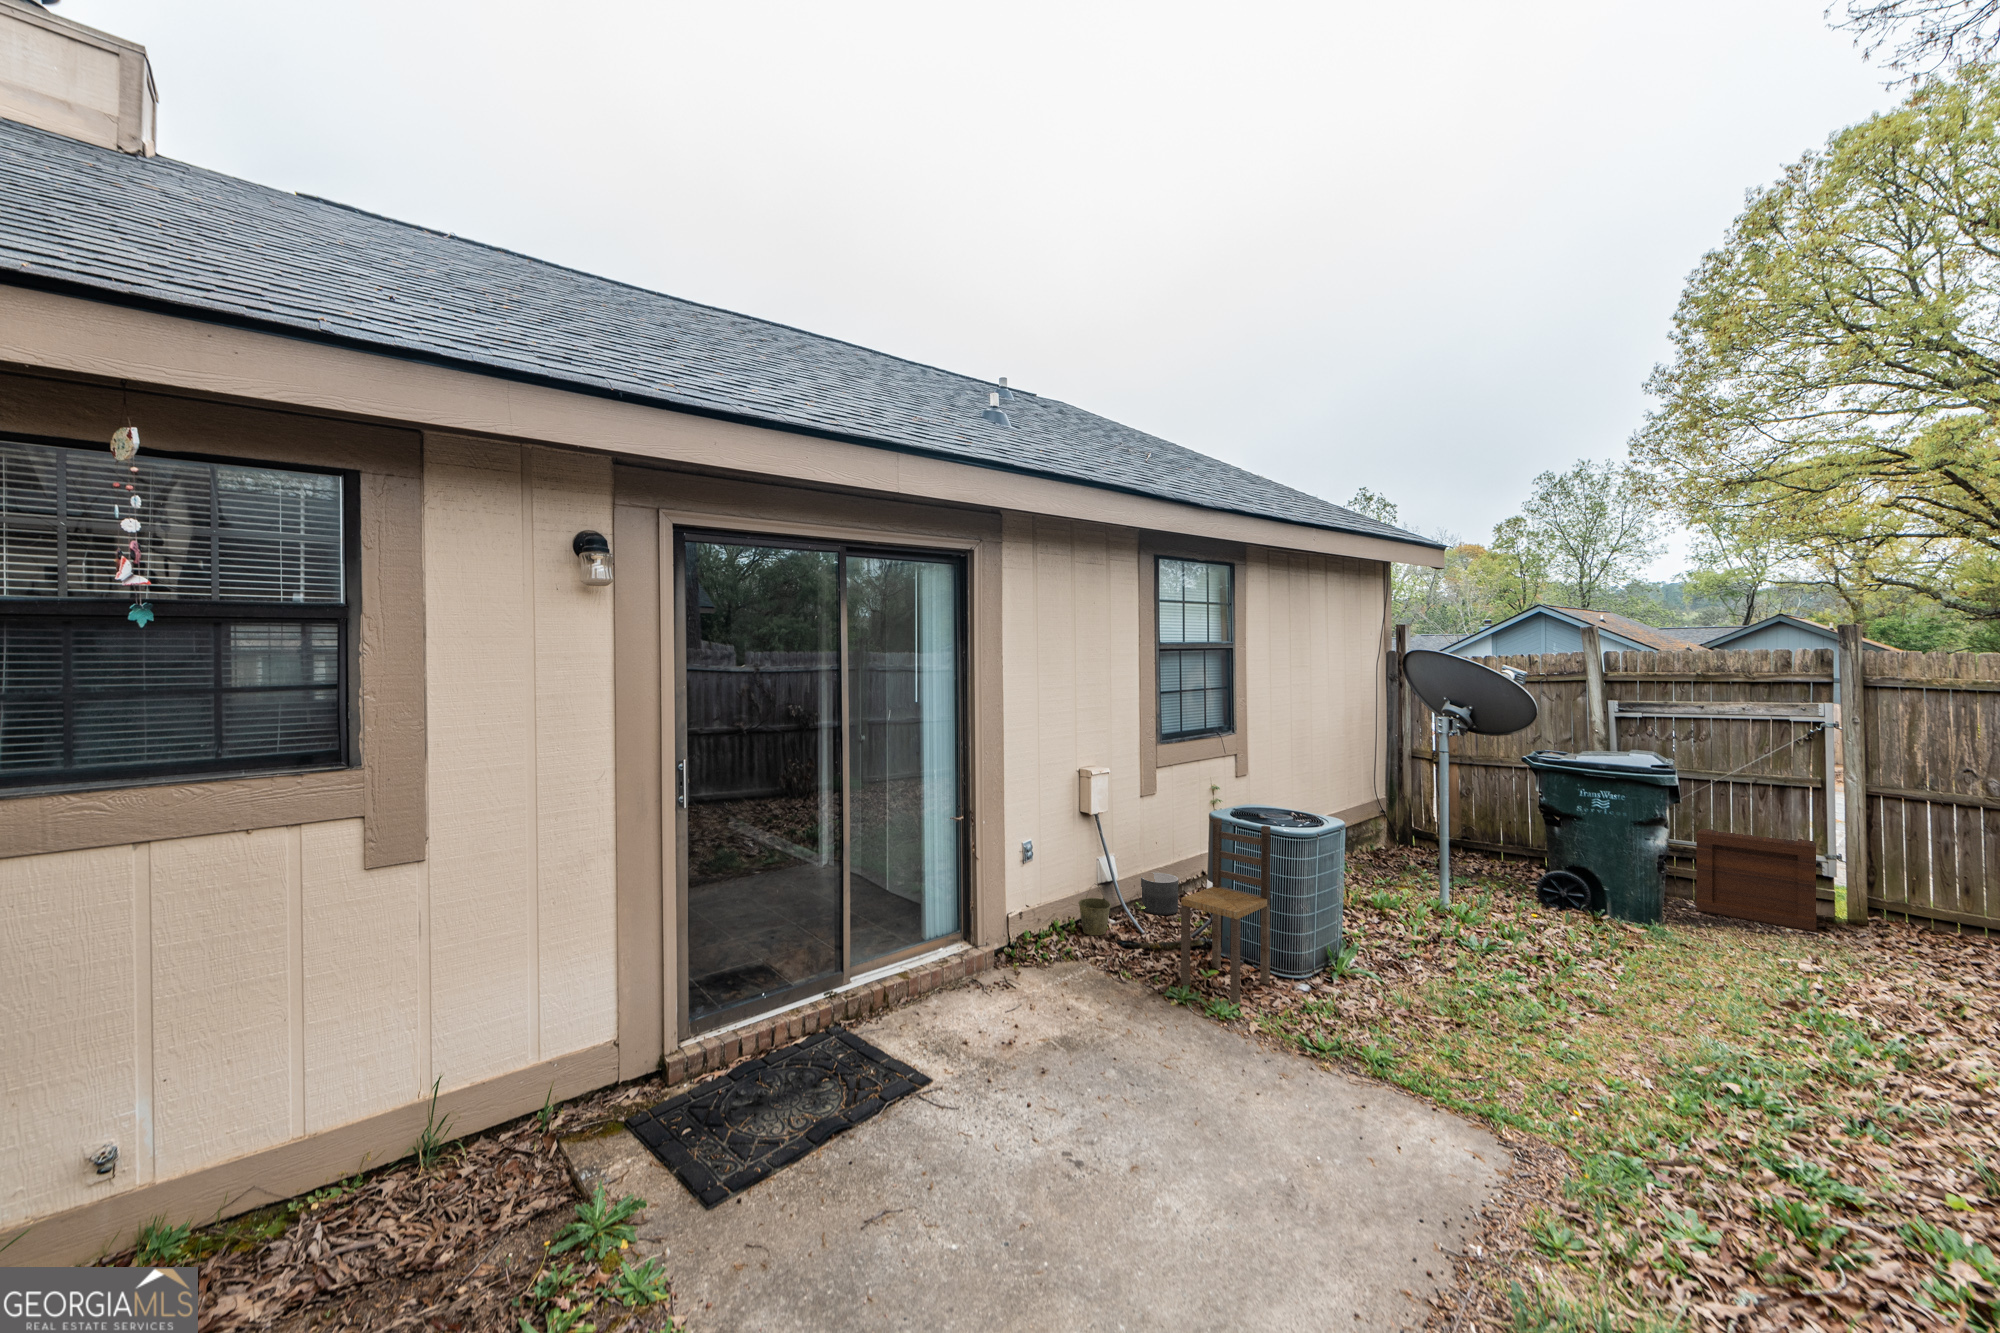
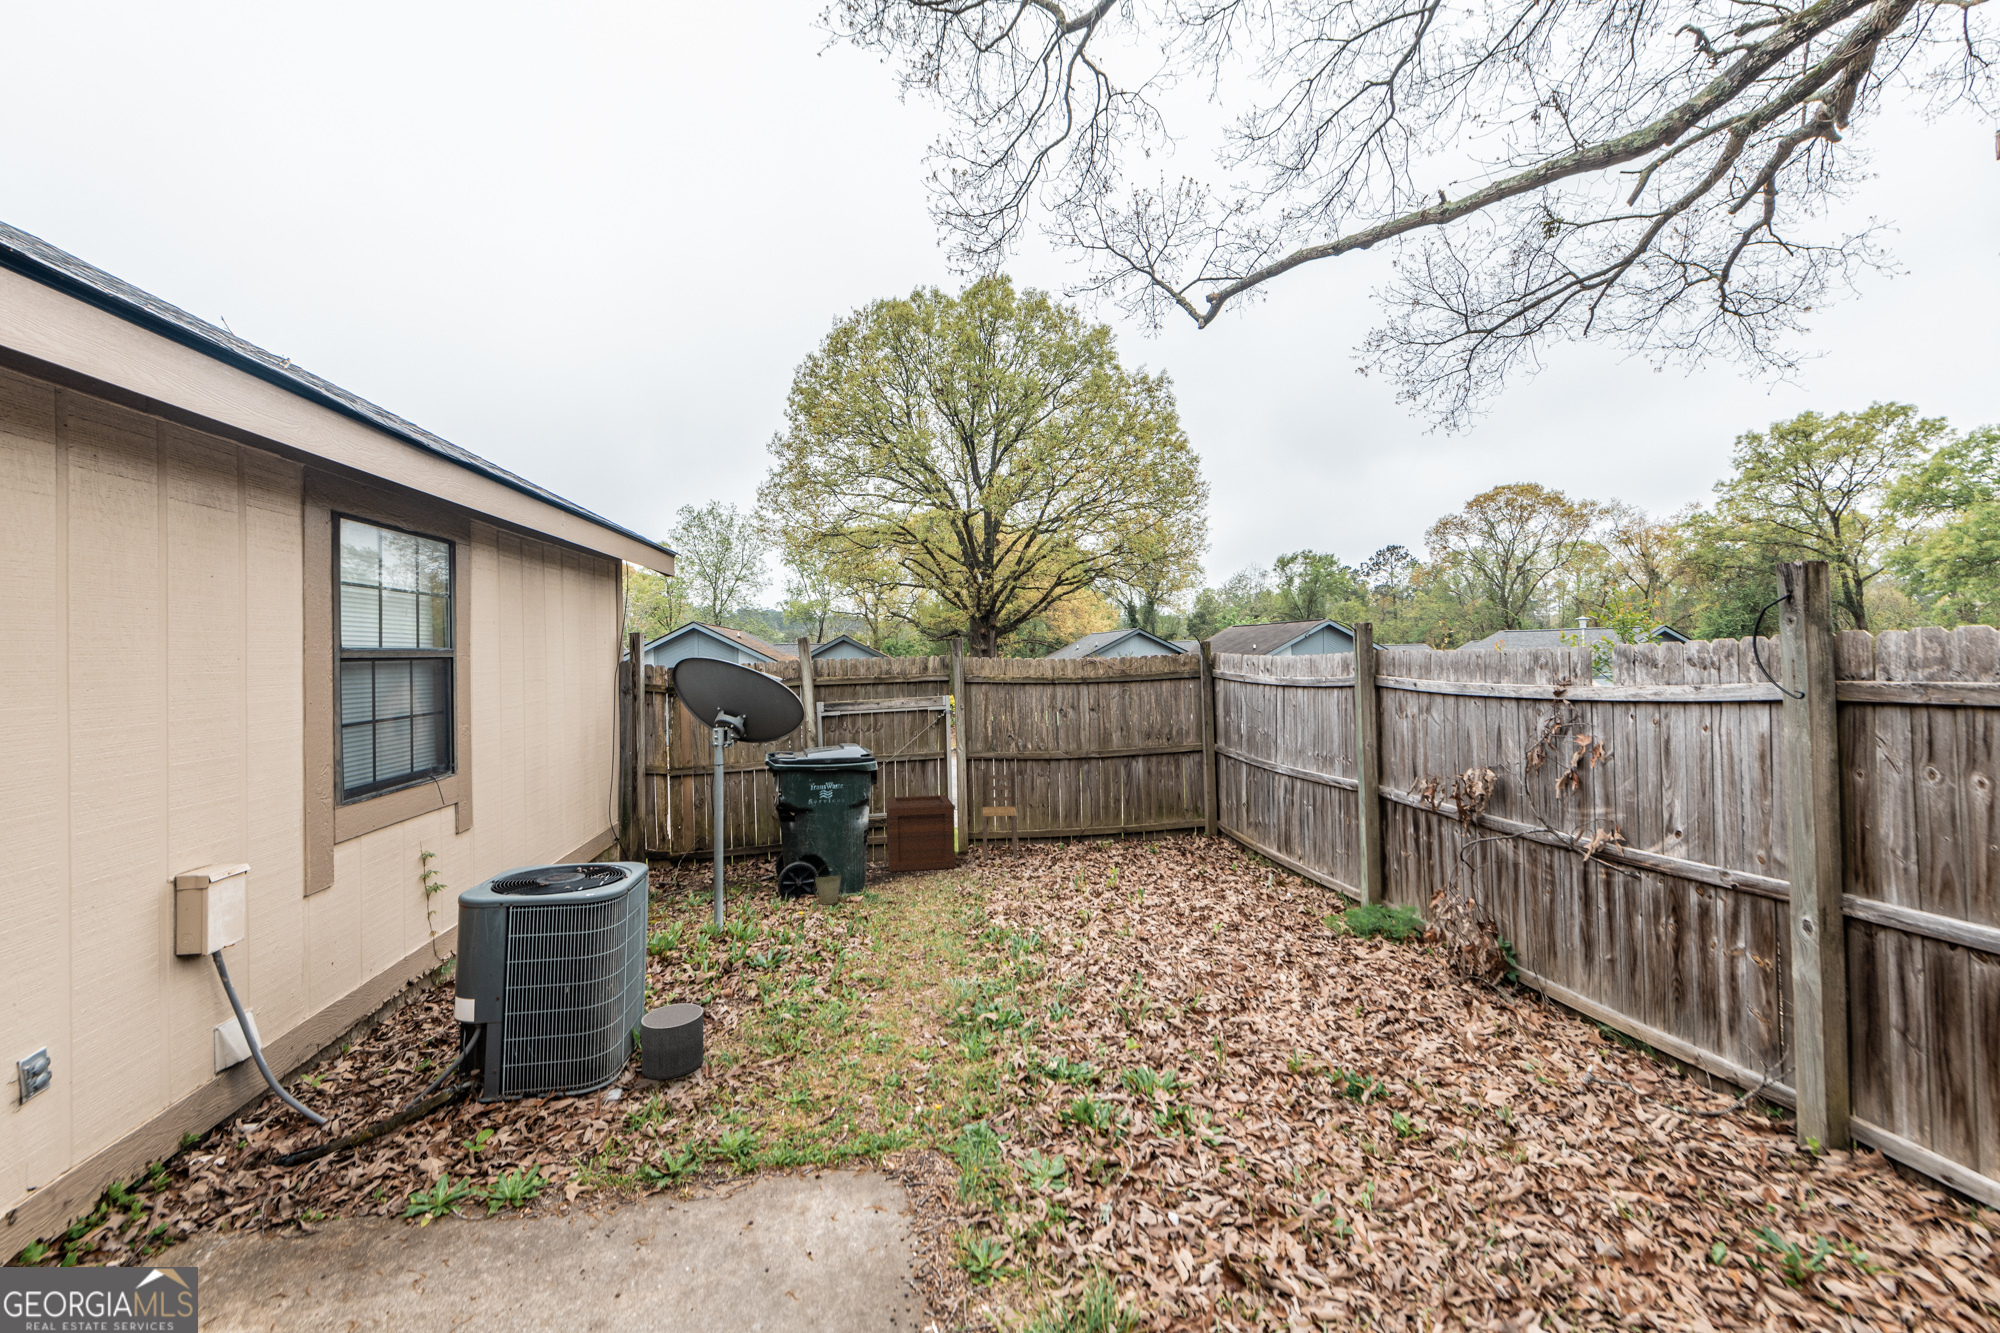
chair: present [1181,818,1270,1003] -> present [982,768,1017,860]
planter: present [1141,873,1178,915] -> present [641,1004,703,1079]
bucket: present [1078,884,1111,935] -> present [815,876,841,904]

